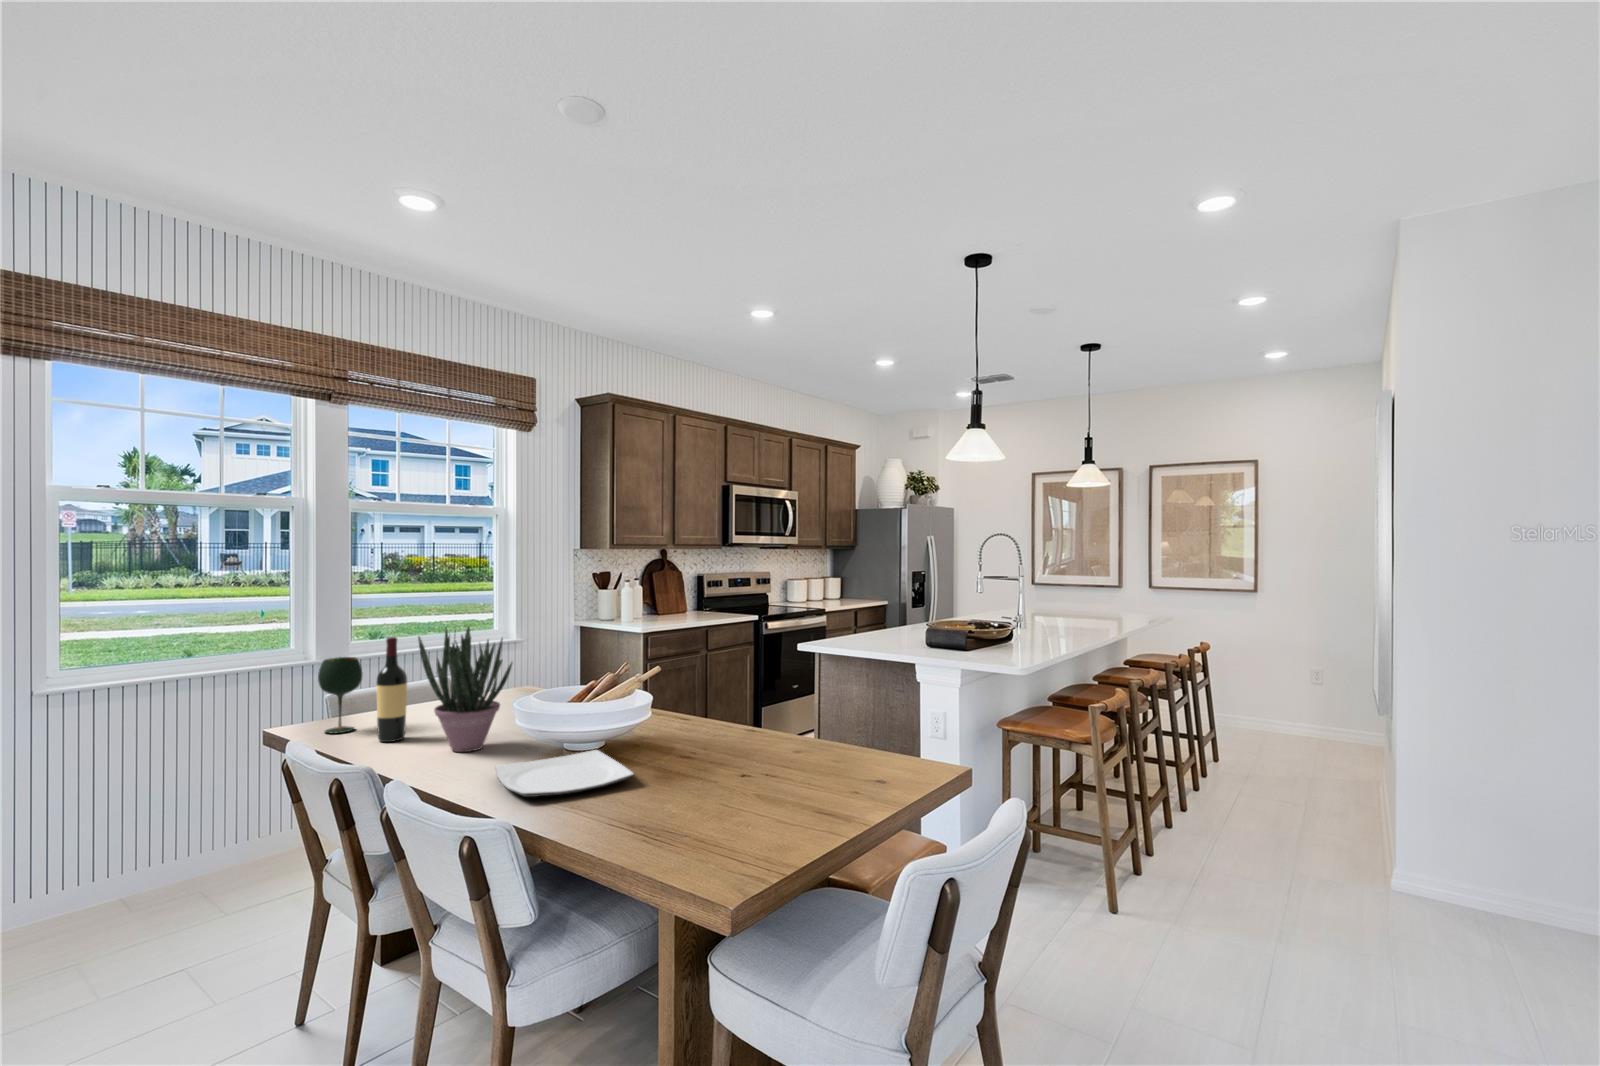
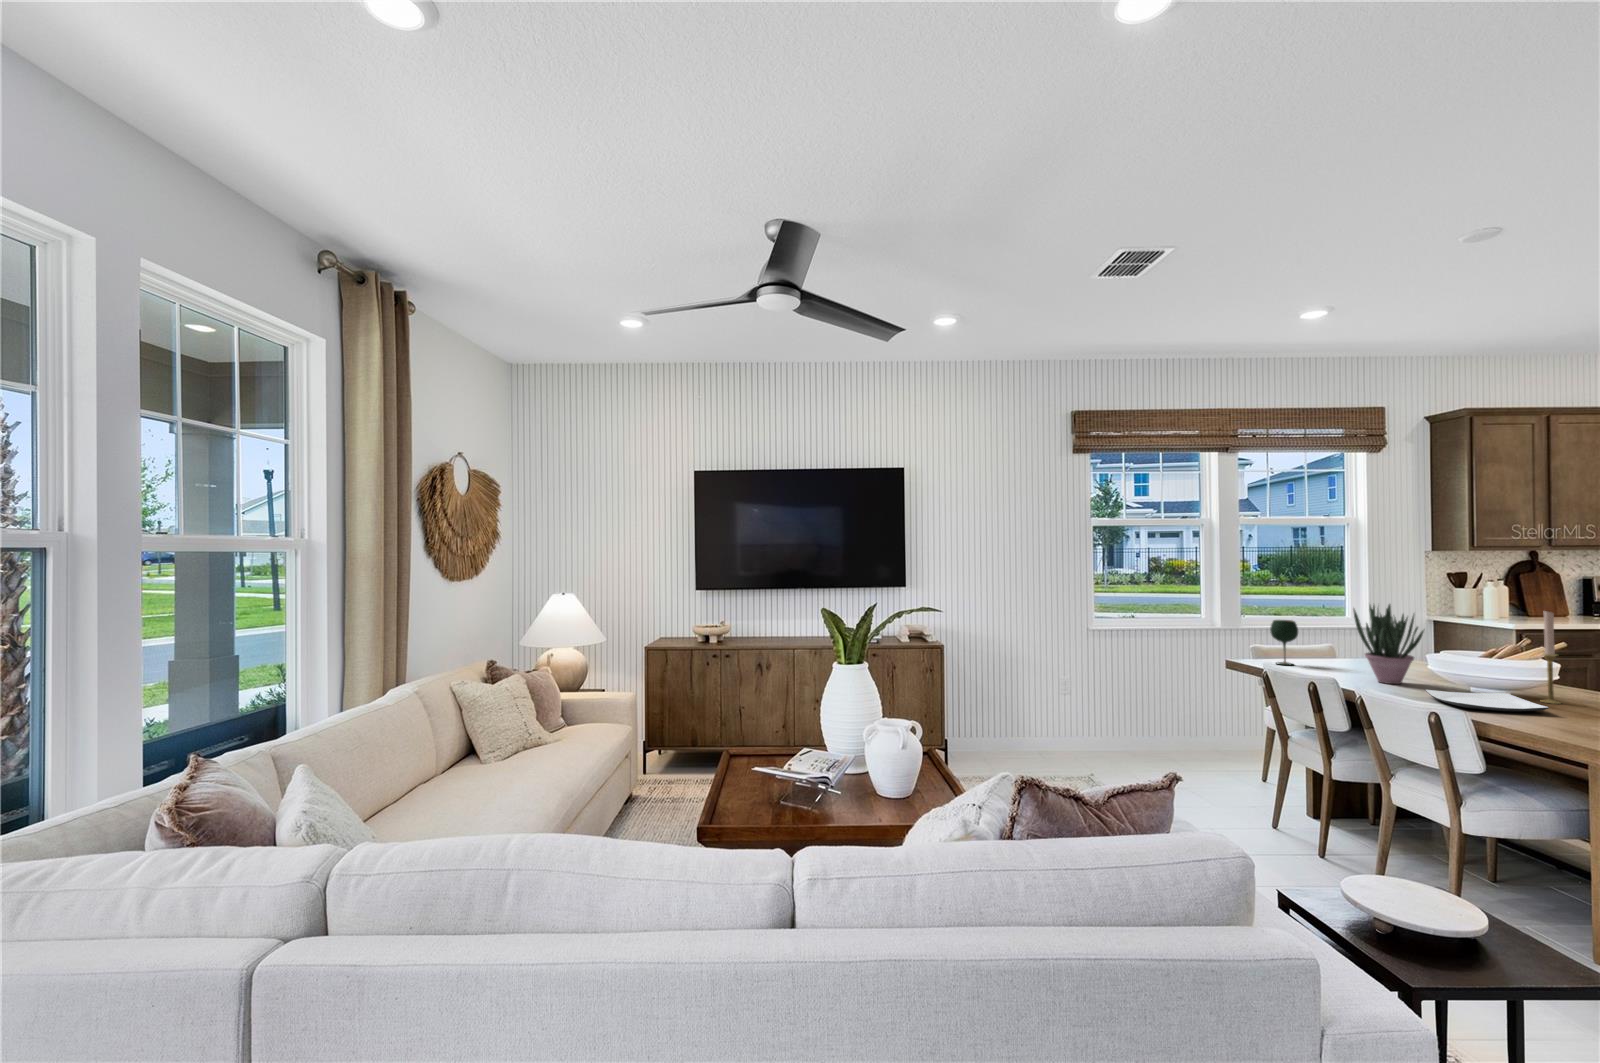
candlestick: none [634,625,655,753] -> present [1542,611,1560,704]
wine bottle: present [376,637,407,742] -> none [1316,608,1337,673]

